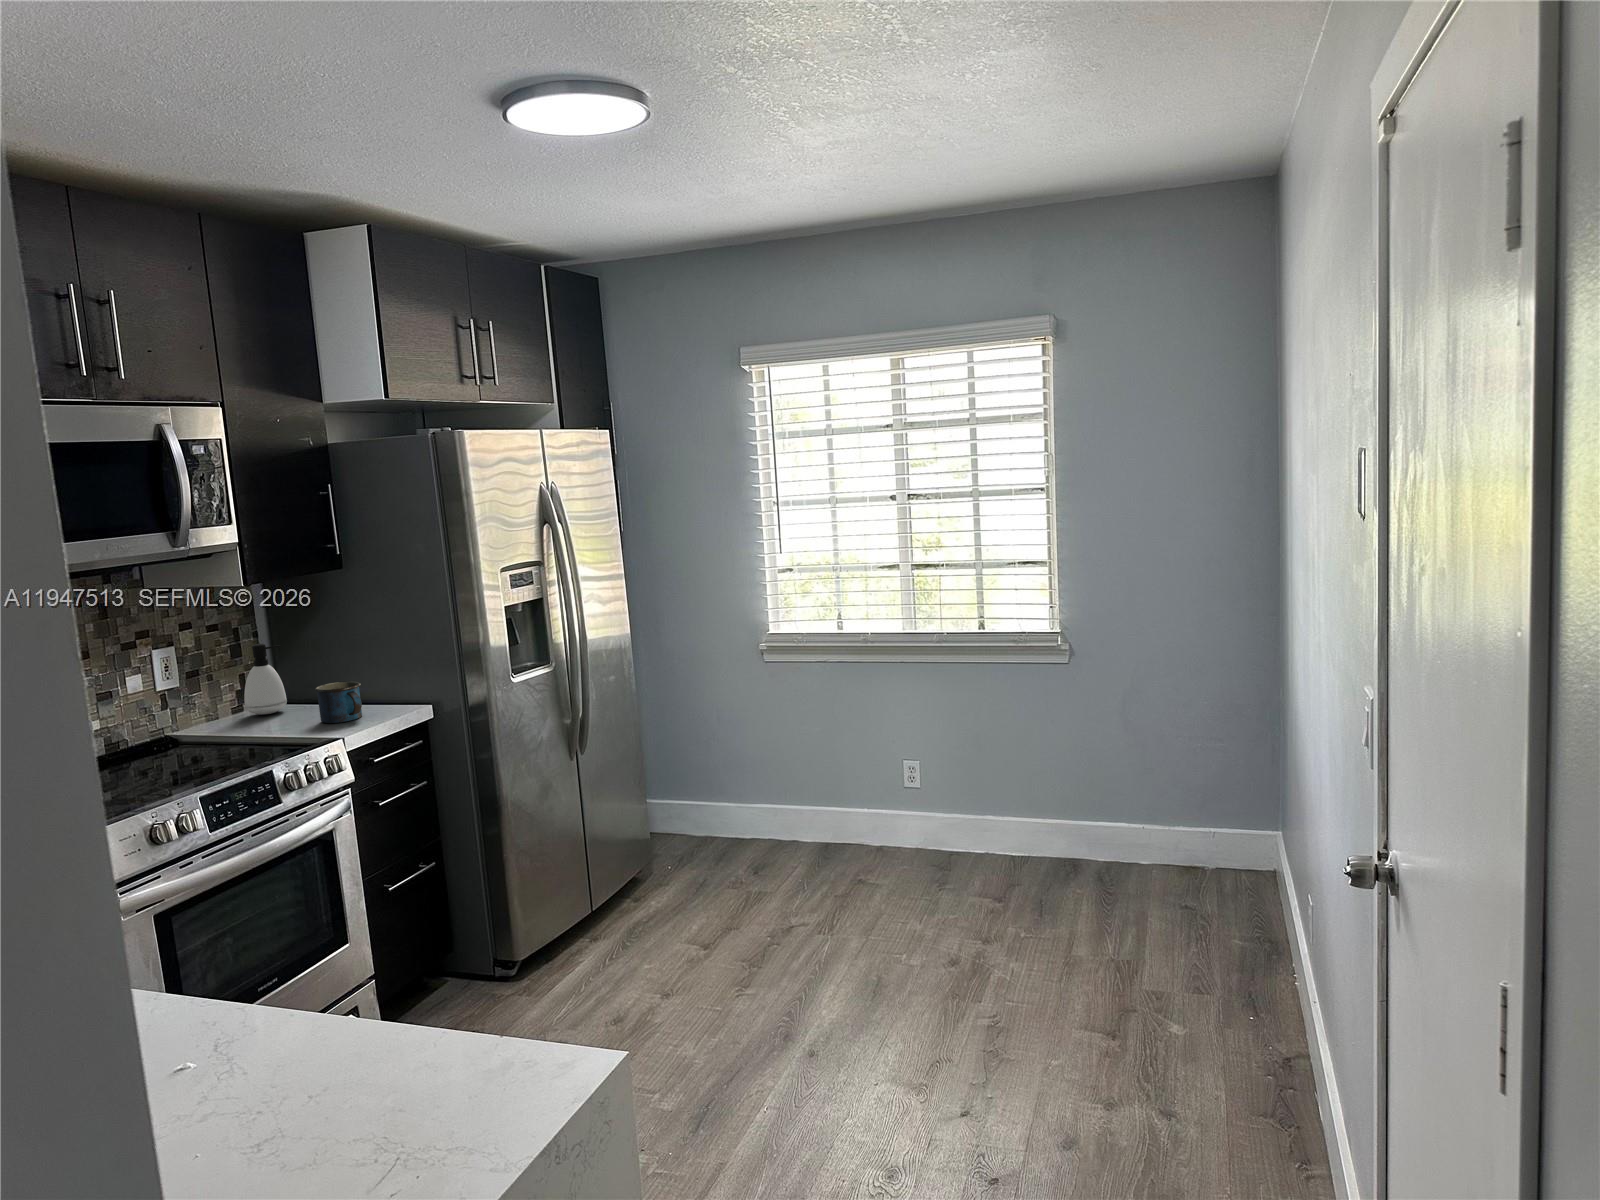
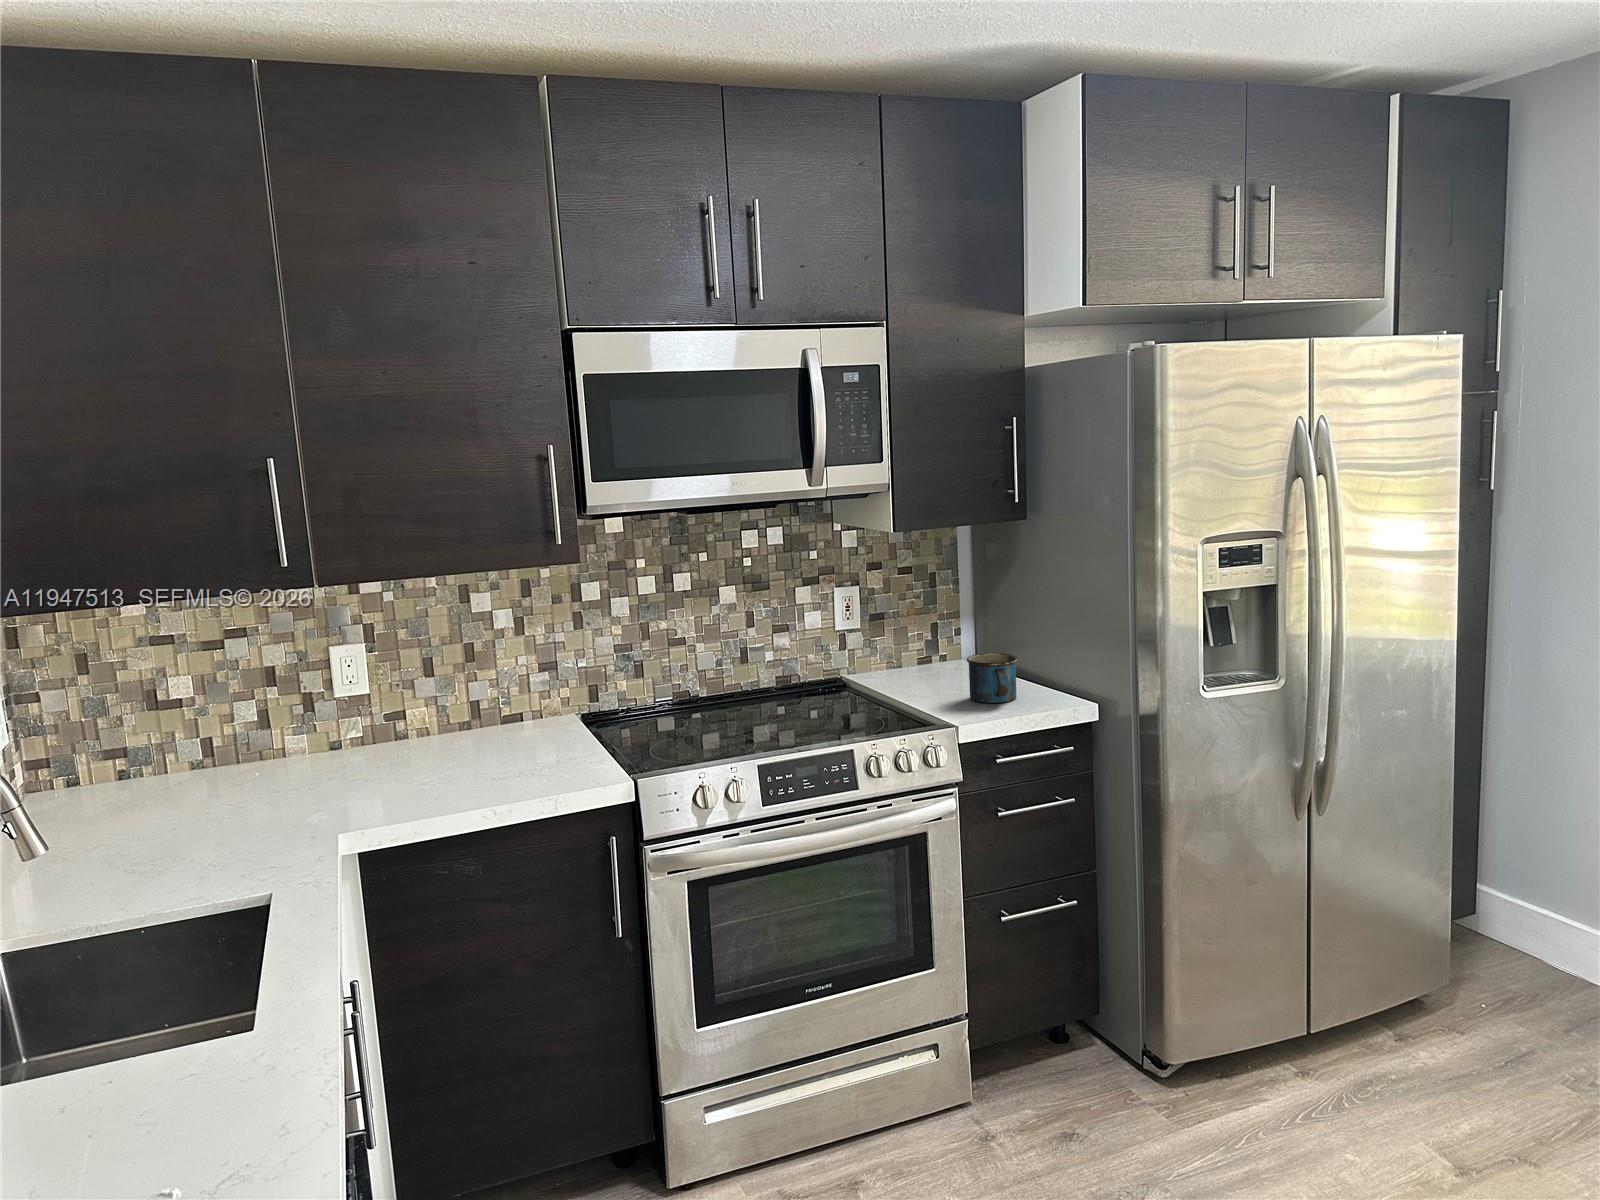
soap dispenser: present [244,644,287,715] -> none [927,594,970,673]

